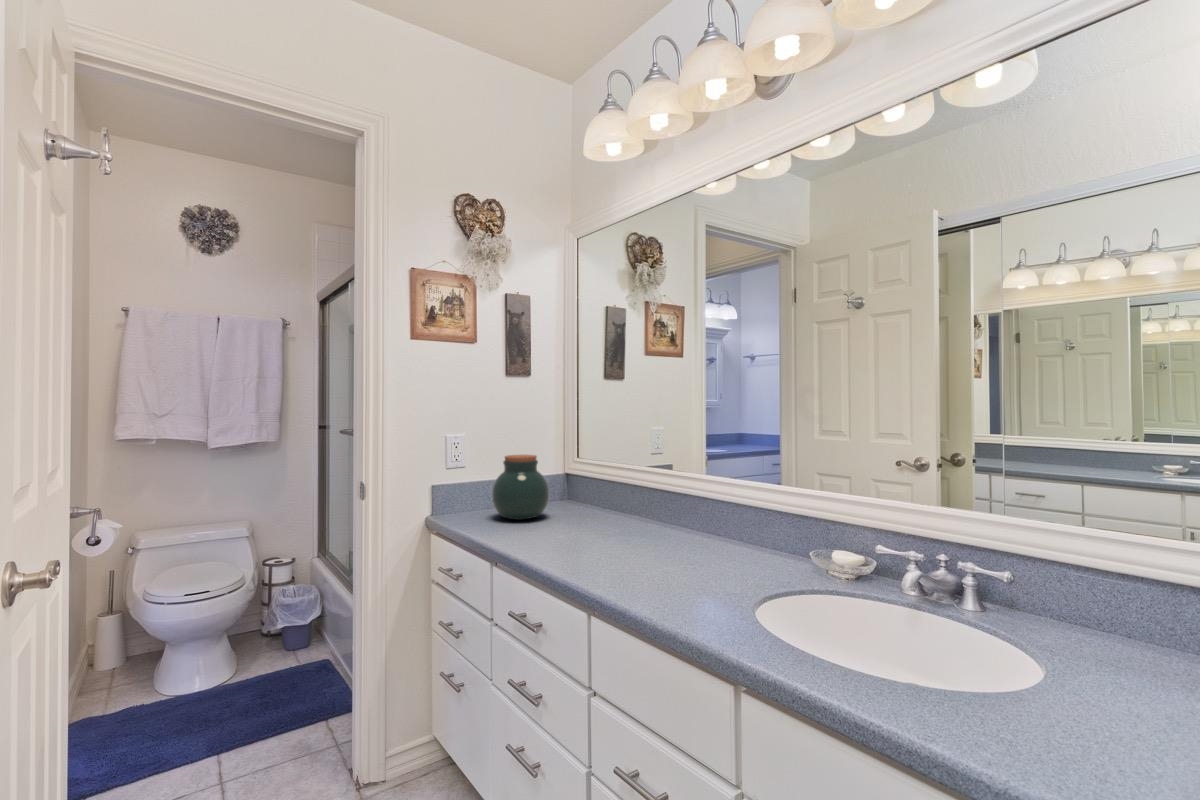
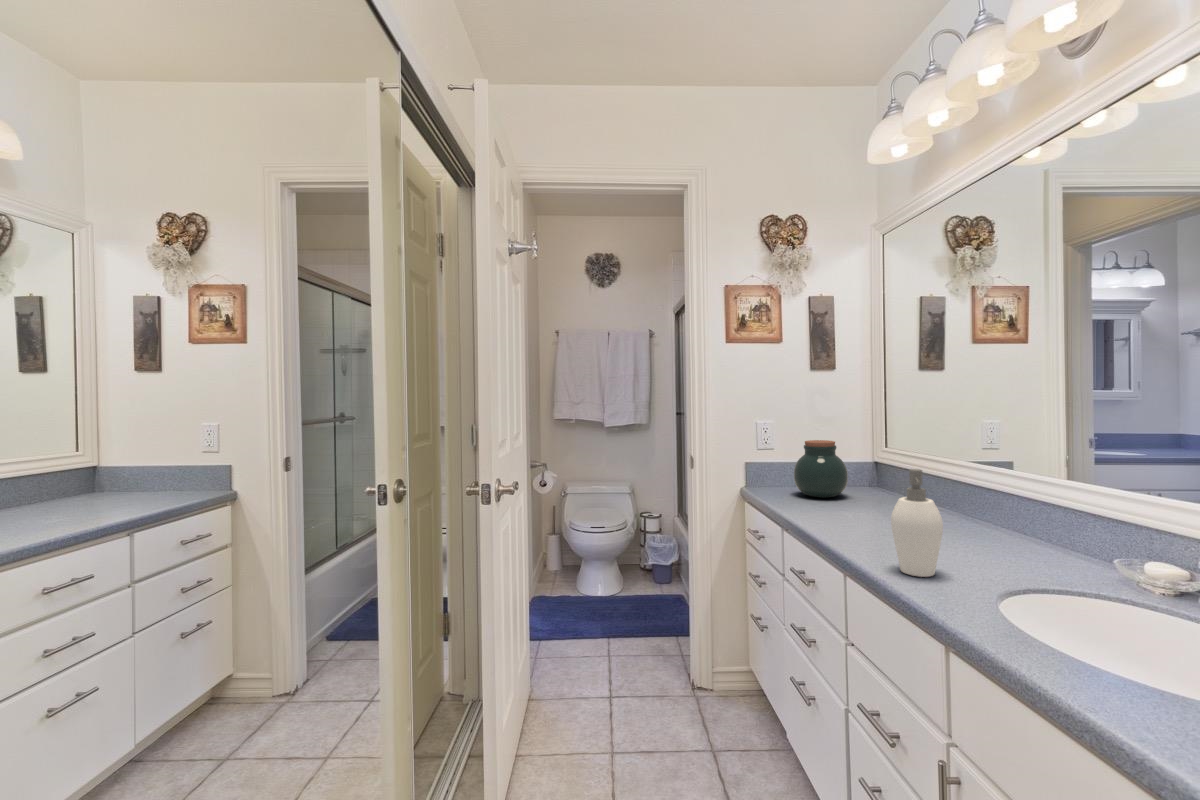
soap dispenser: none [645,482,696,602] -> present [891,469,943,577]

